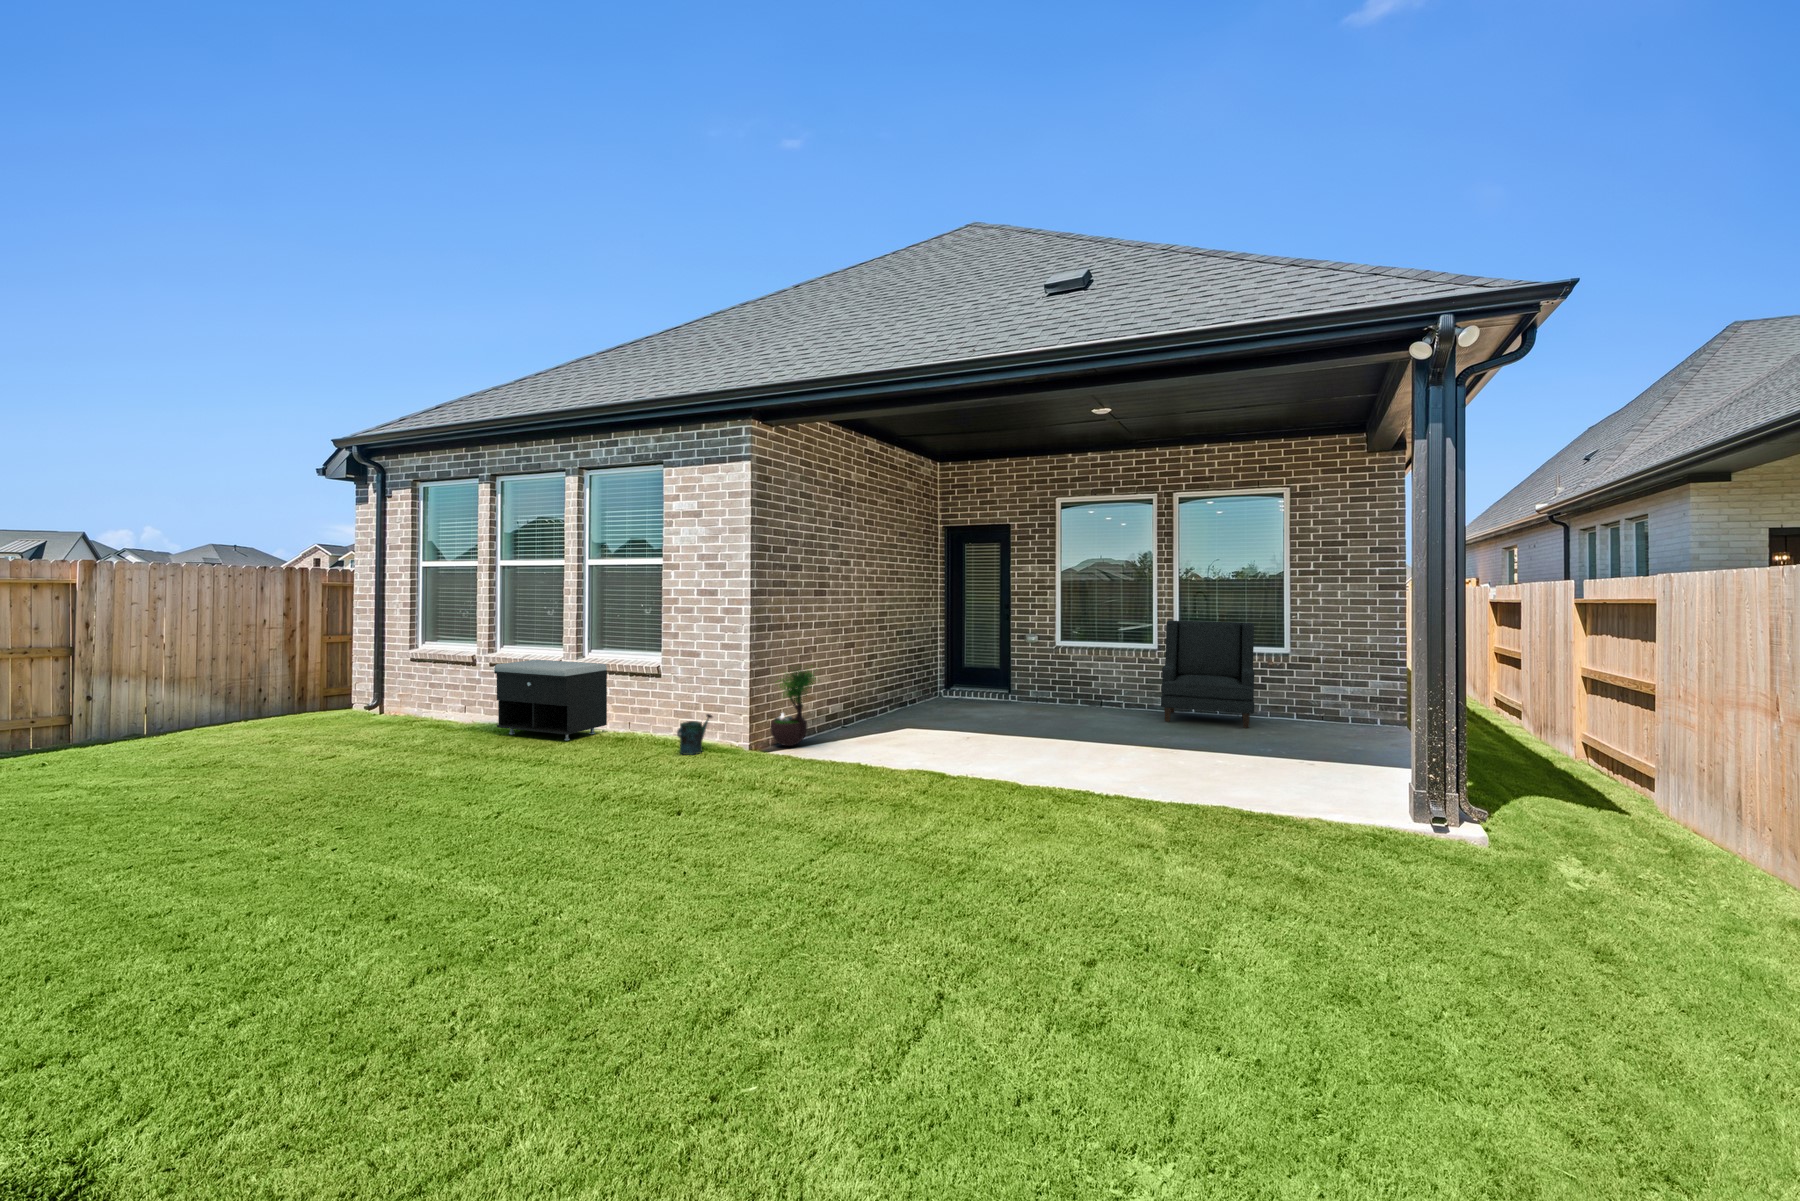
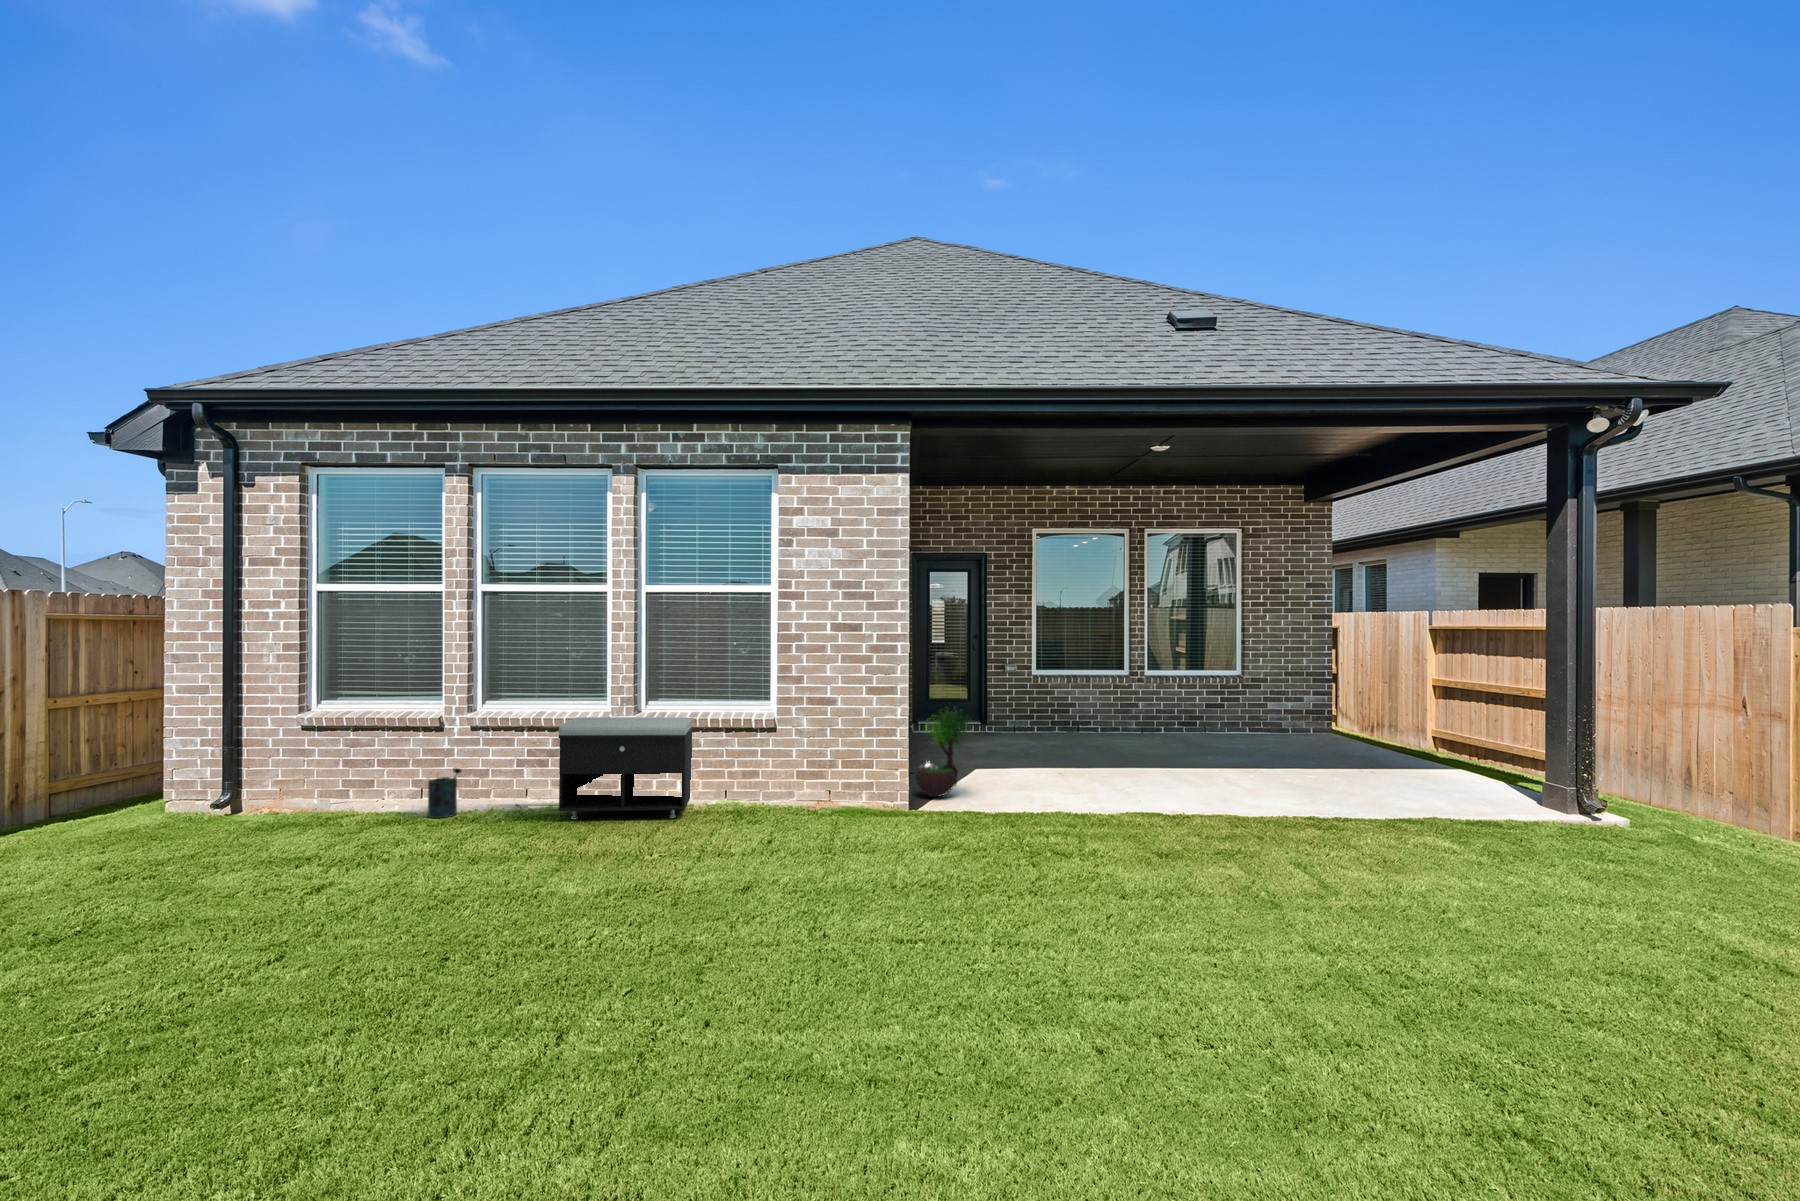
chair: present [1161,621,1254,728] -> none [1146,649,1248,745]
watering can: present [677,714,712,755] -> present [428,768,461,818]

